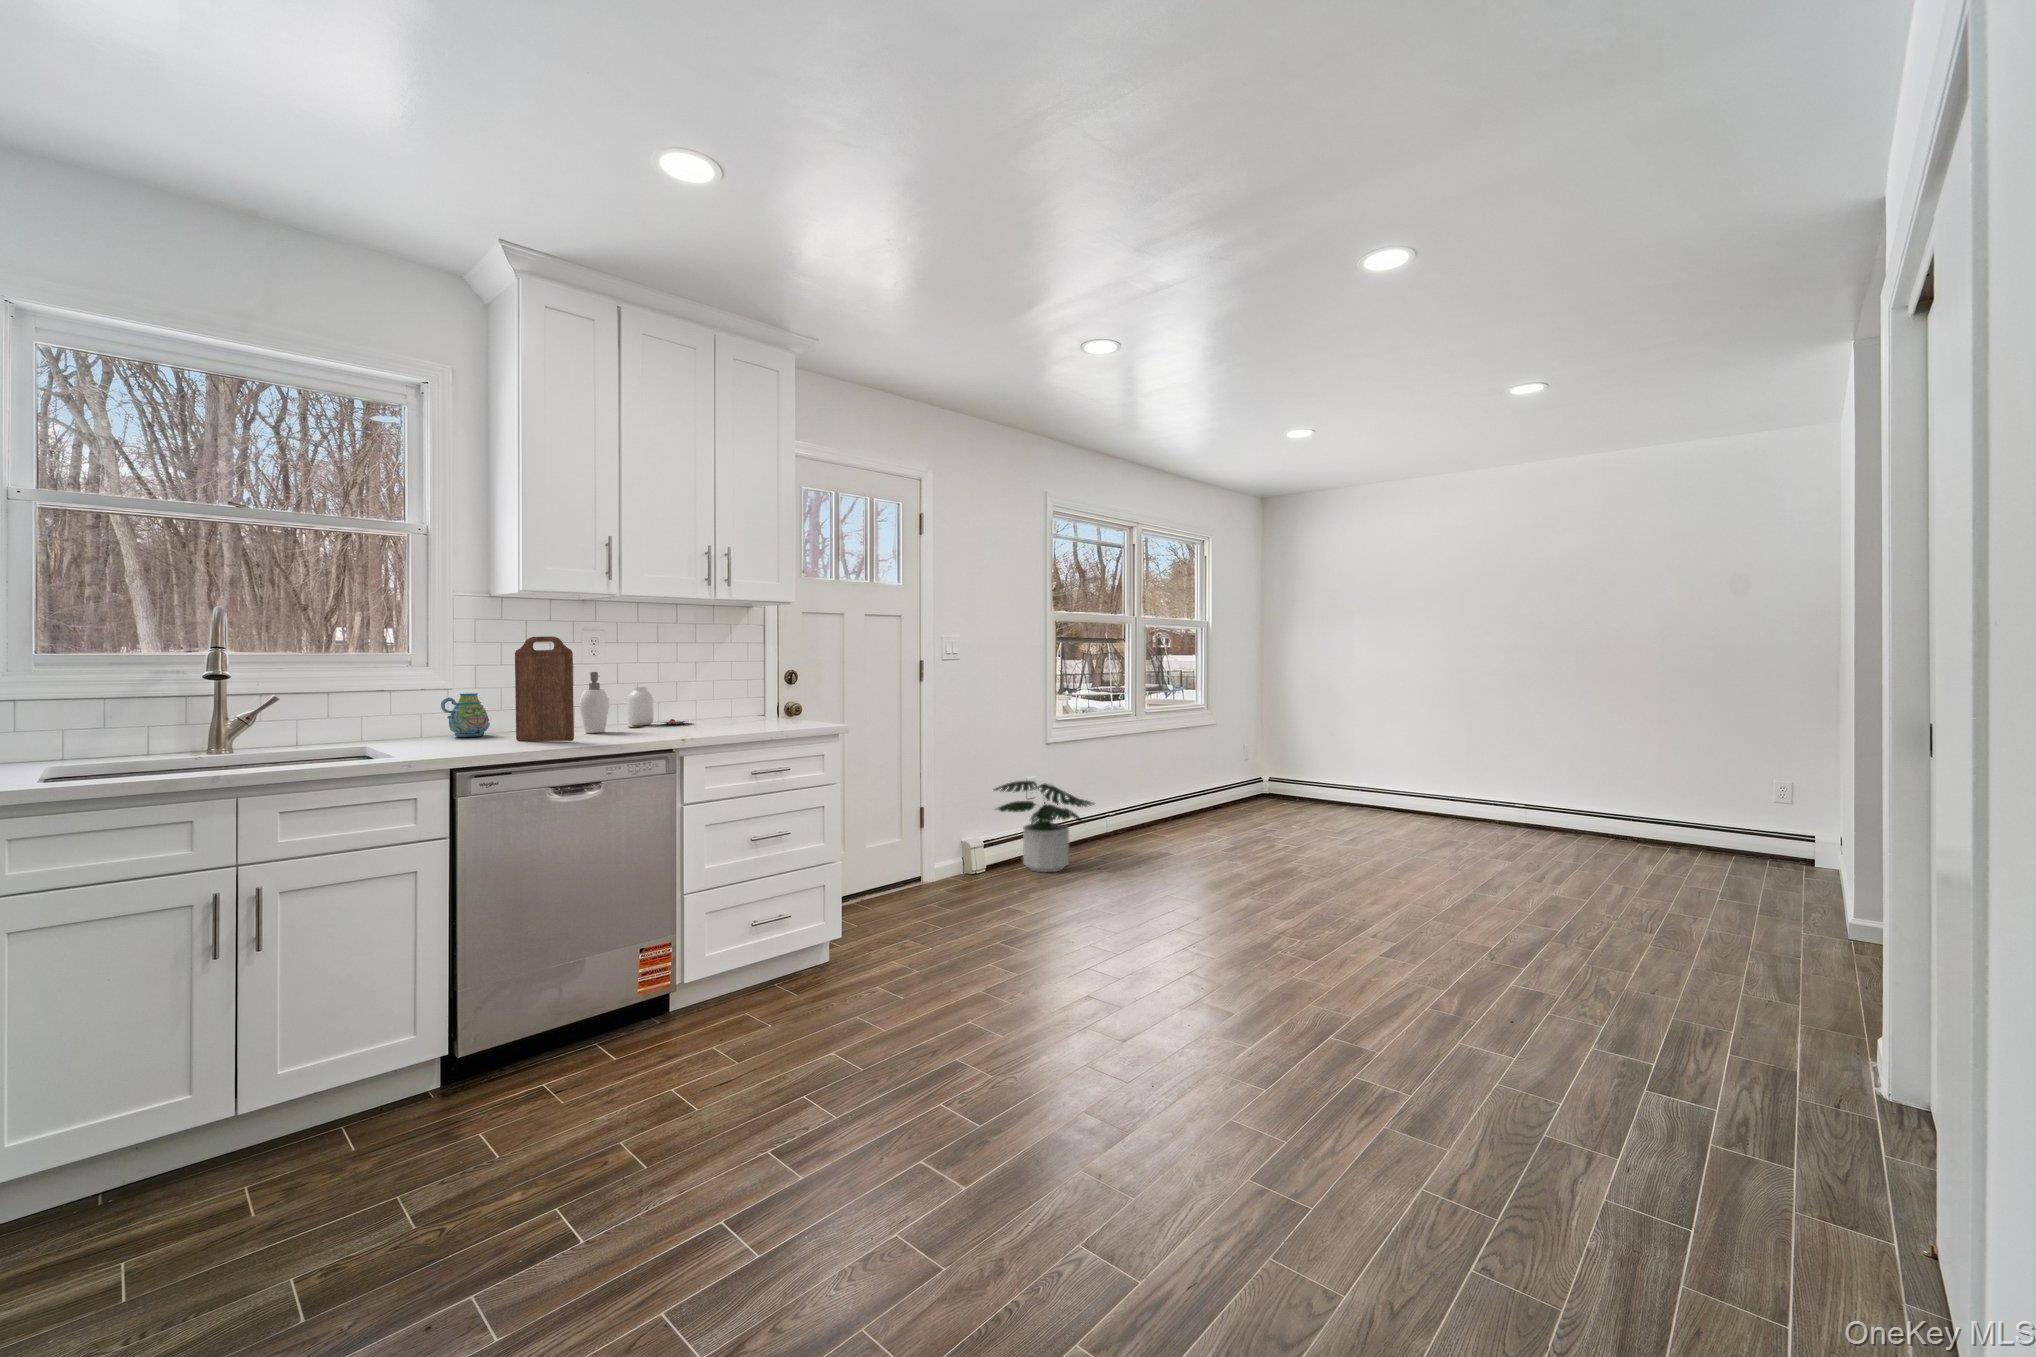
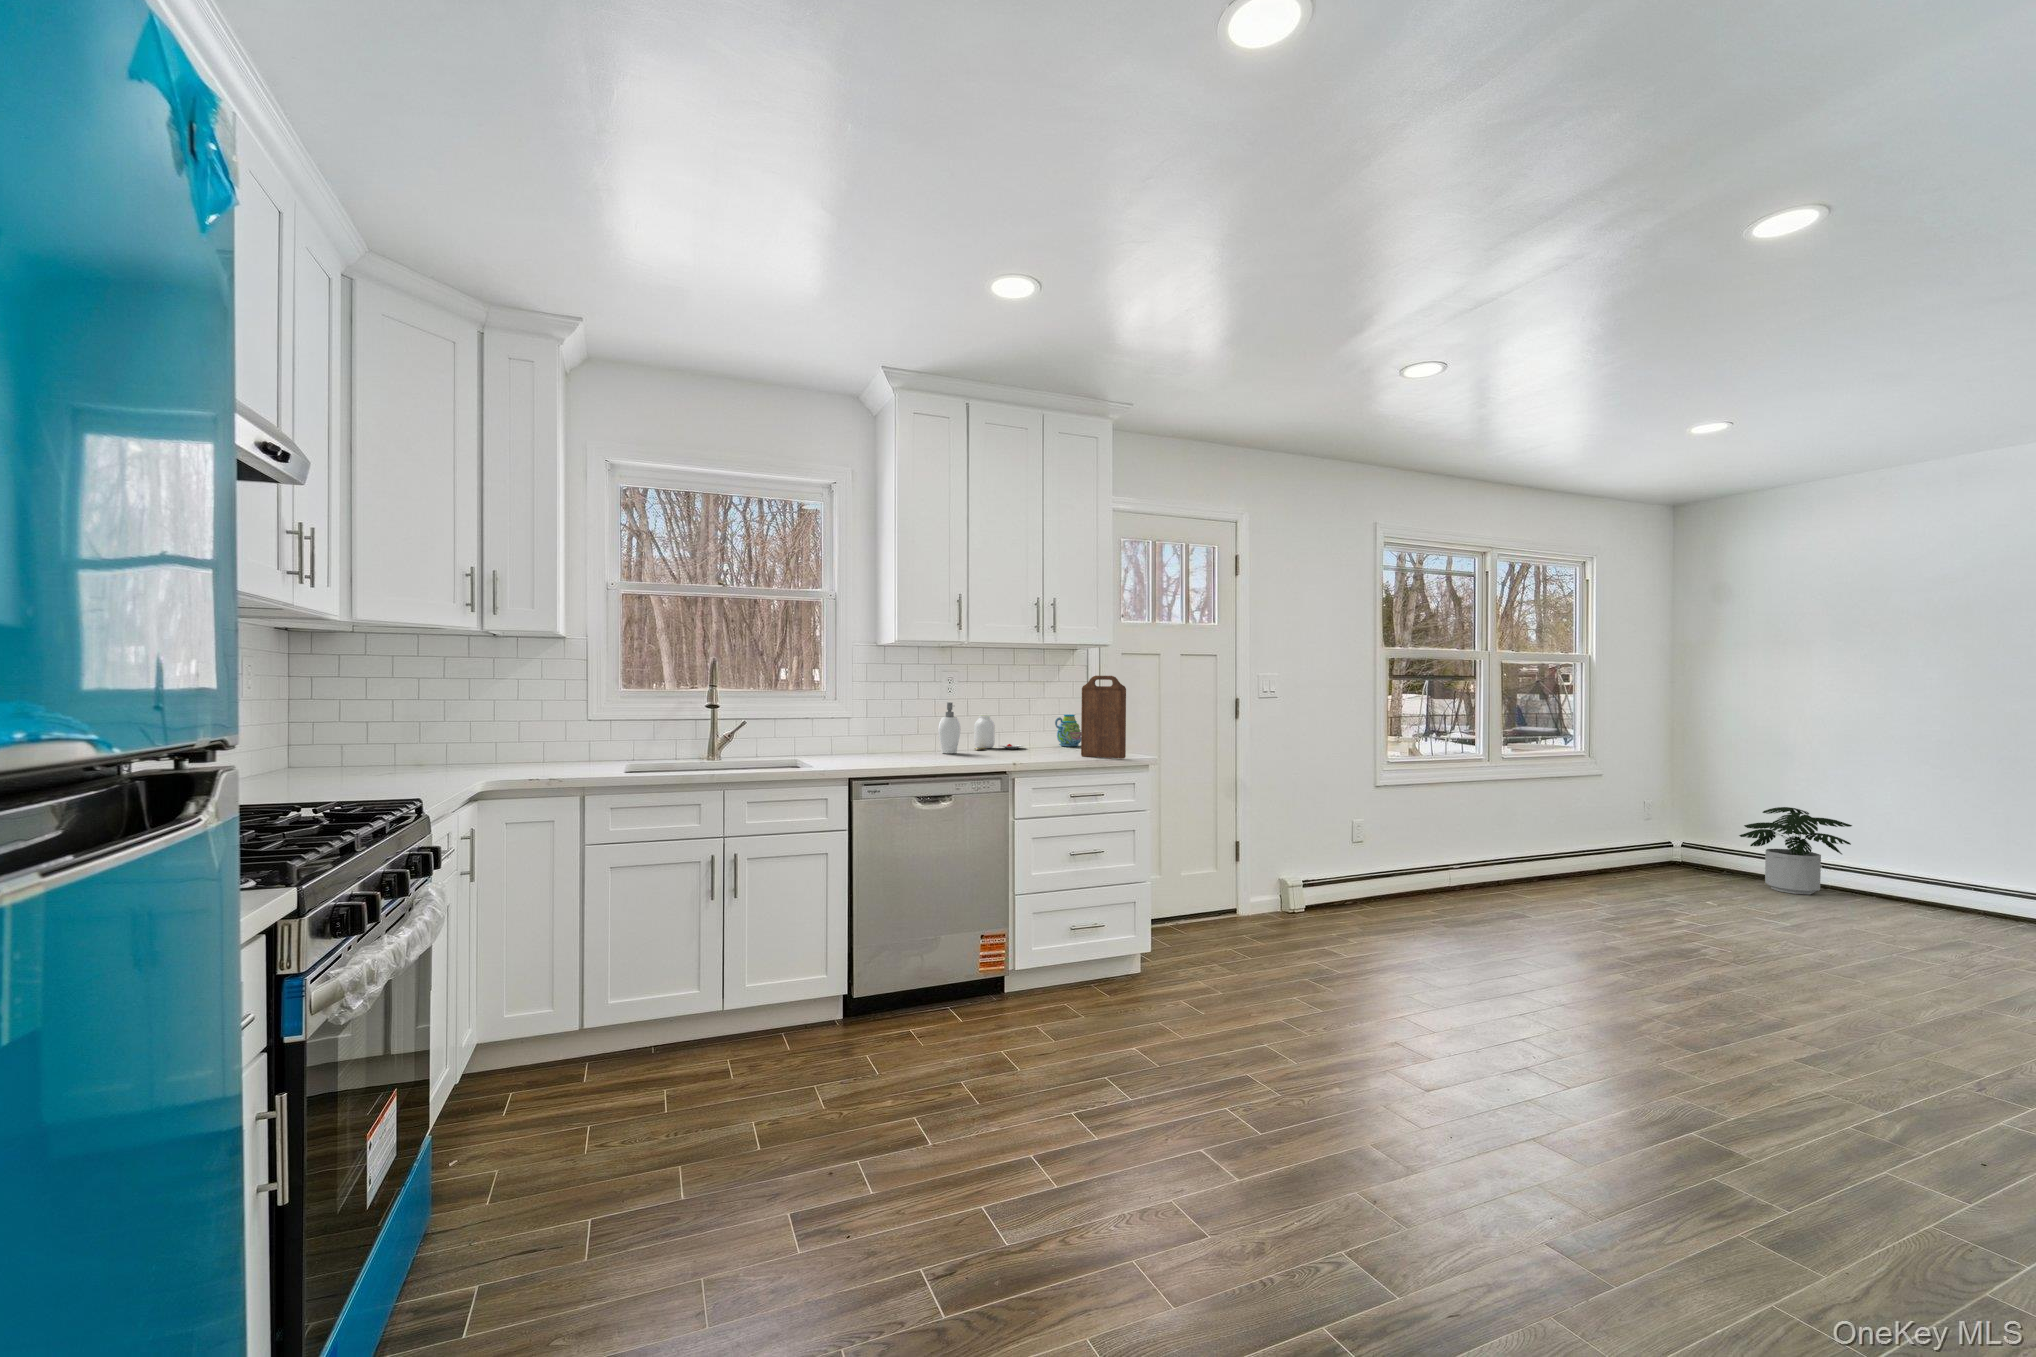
cutting board: present [515,636,574,741] -> present [1081,676,1126,759]
mug: present [441,693,490,737] -> present [1055,715,1081,746]
potted plant: present [993,781,1094,872] -> present [1739,807,1852,894]

